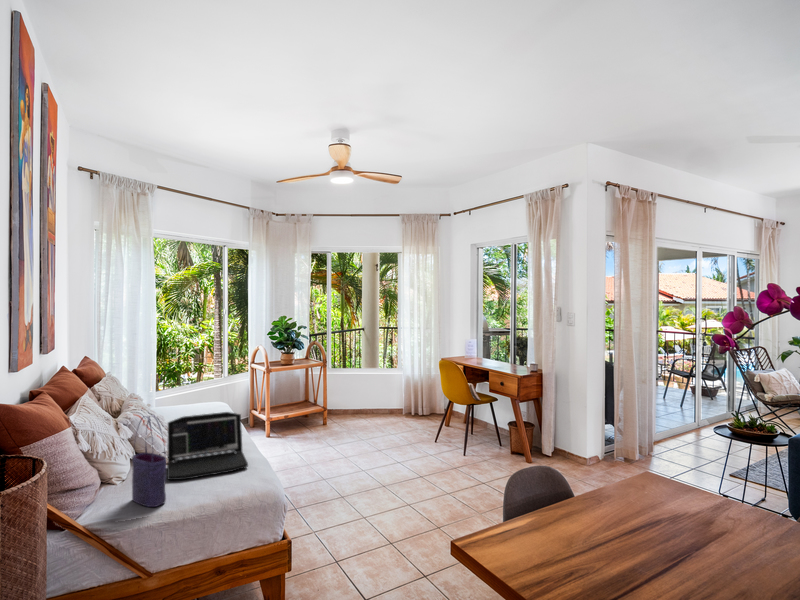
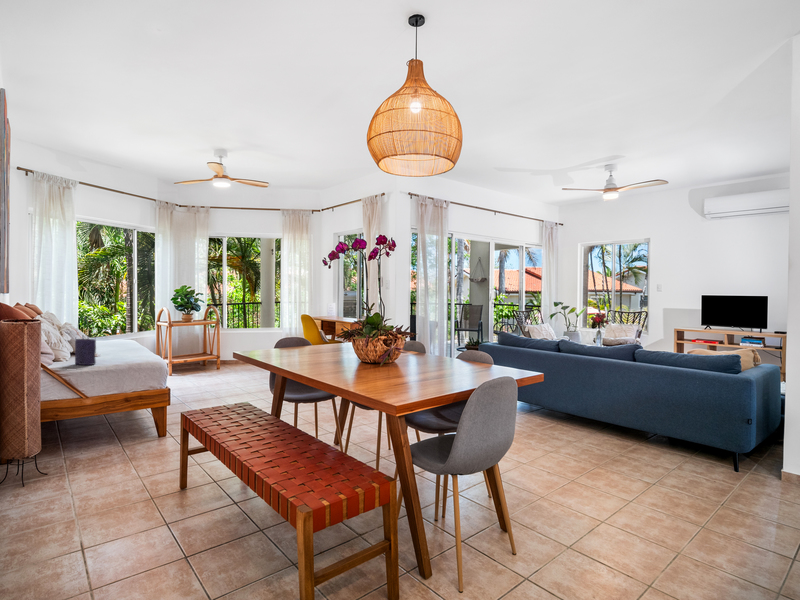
laptop: present [167,412,248,480] -> none [94,327,147,360]

